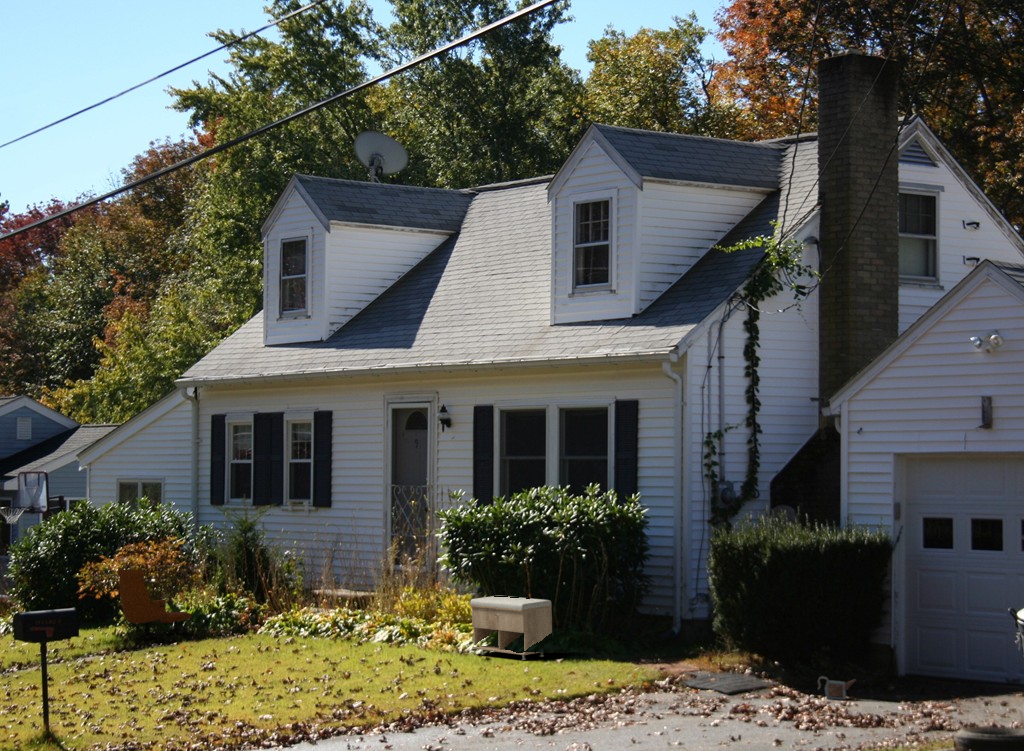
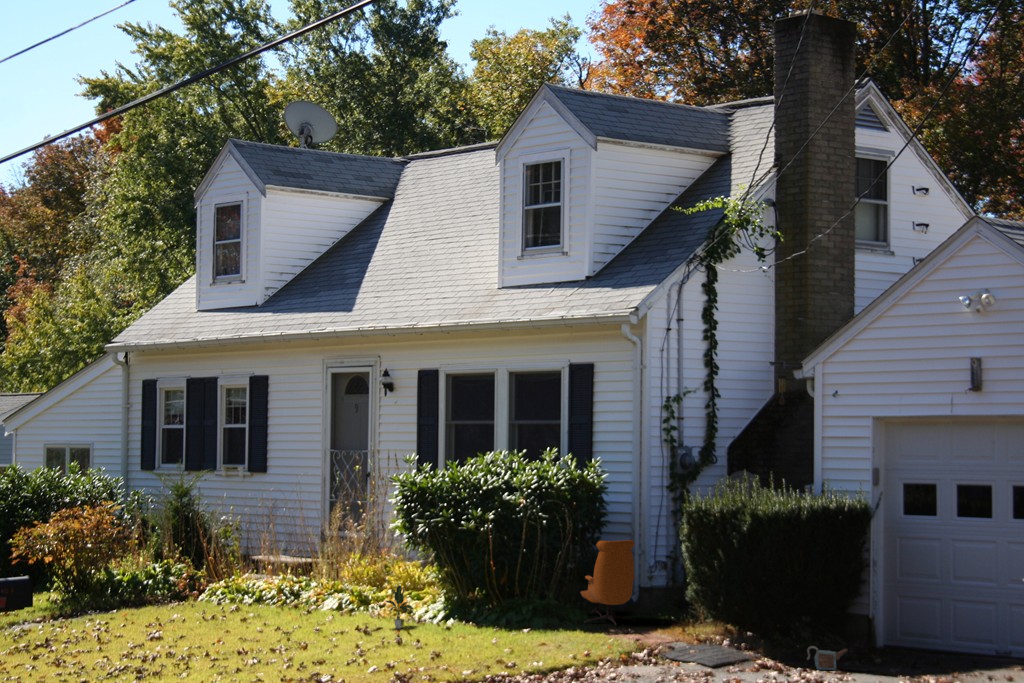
lounge chair: present [118,569,191,641] -> present [581,540,636,626]
storage bench: present [470,596,552,660] -> none [428,562,513,629]
potted plant: none [428,618,457,659] -> present [386,585,414,629]

